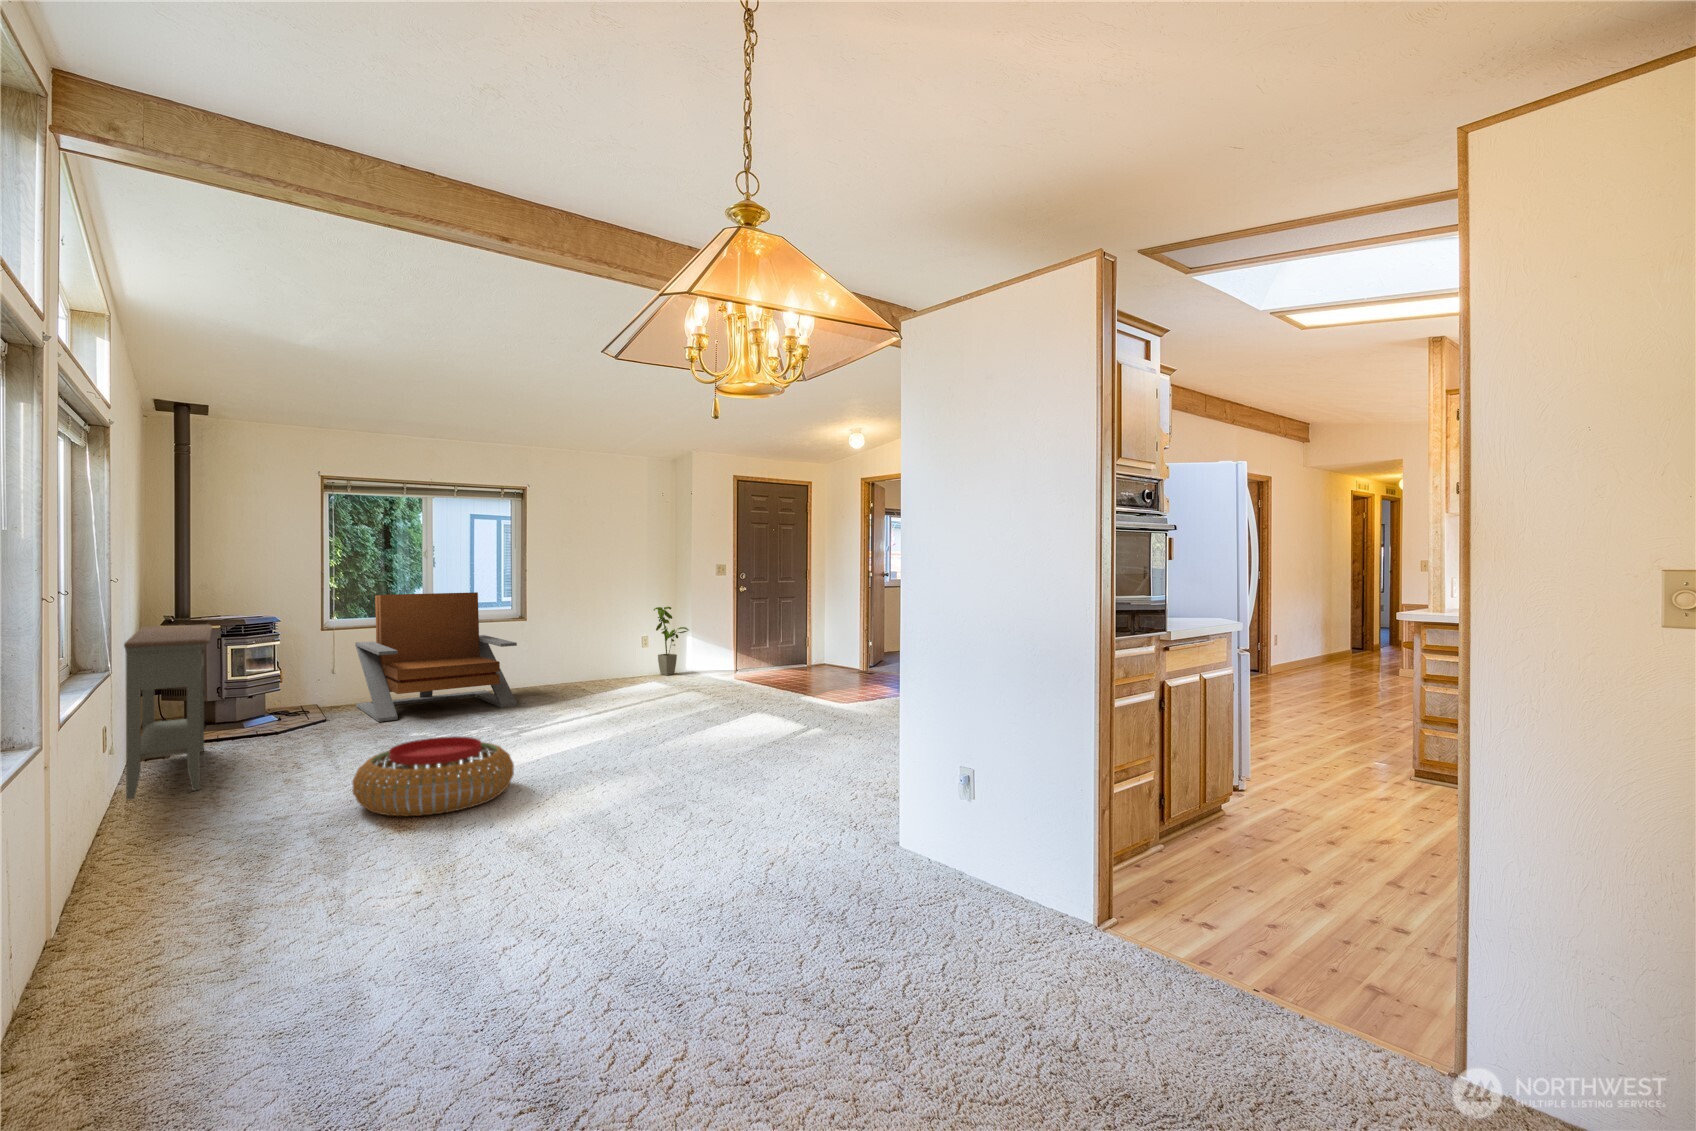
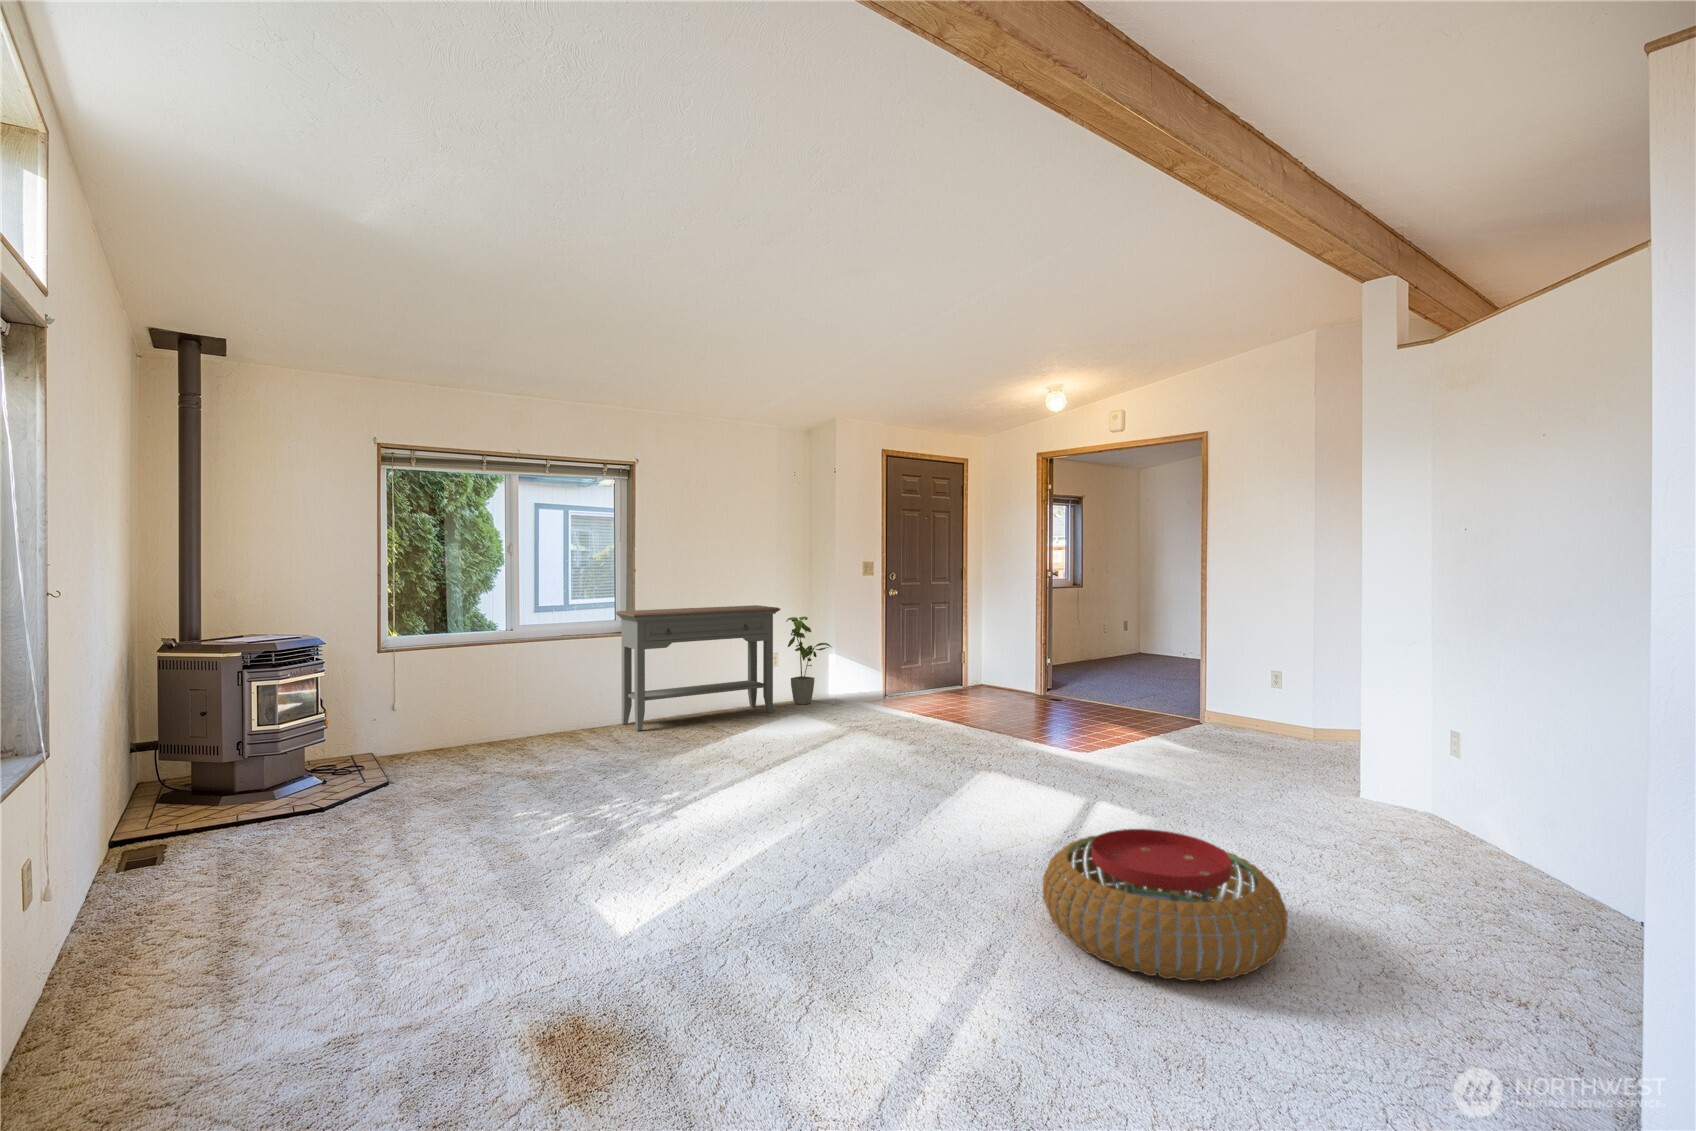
lounge chair: present [355,592,517,722] -> none [421,601,636,785]
console table: present [124,624,212,800] -> present [616,605,780,731]
pouf: present [352,737,514,816] -> present [1043,829,1288,981]

